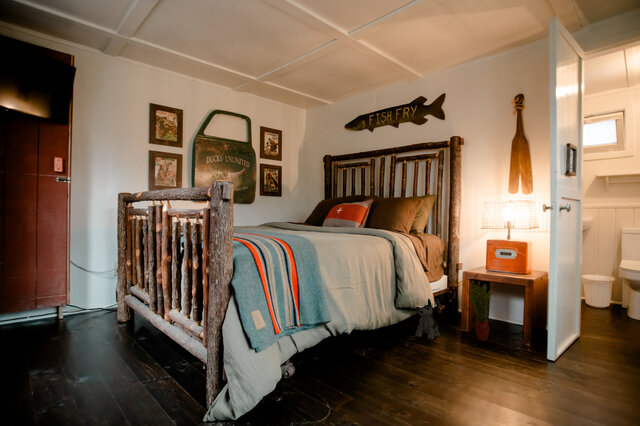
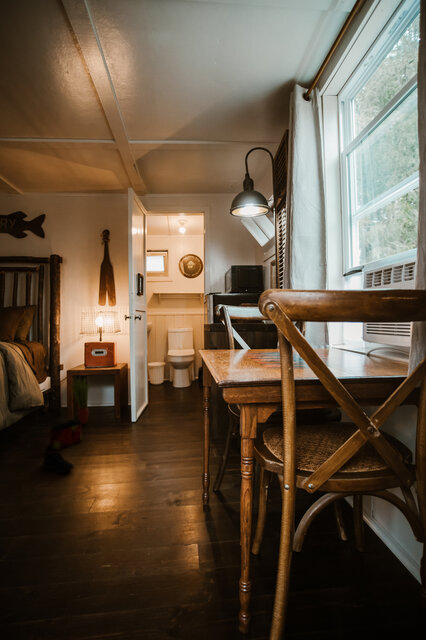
plush toy: present [415,298,440,339] -> none [22,398,47,436]
bag: none [435,335,478,367] -> present [47,420,82,450]
shoe: none [429,366,463,402] -> present [43,451,74,473]

